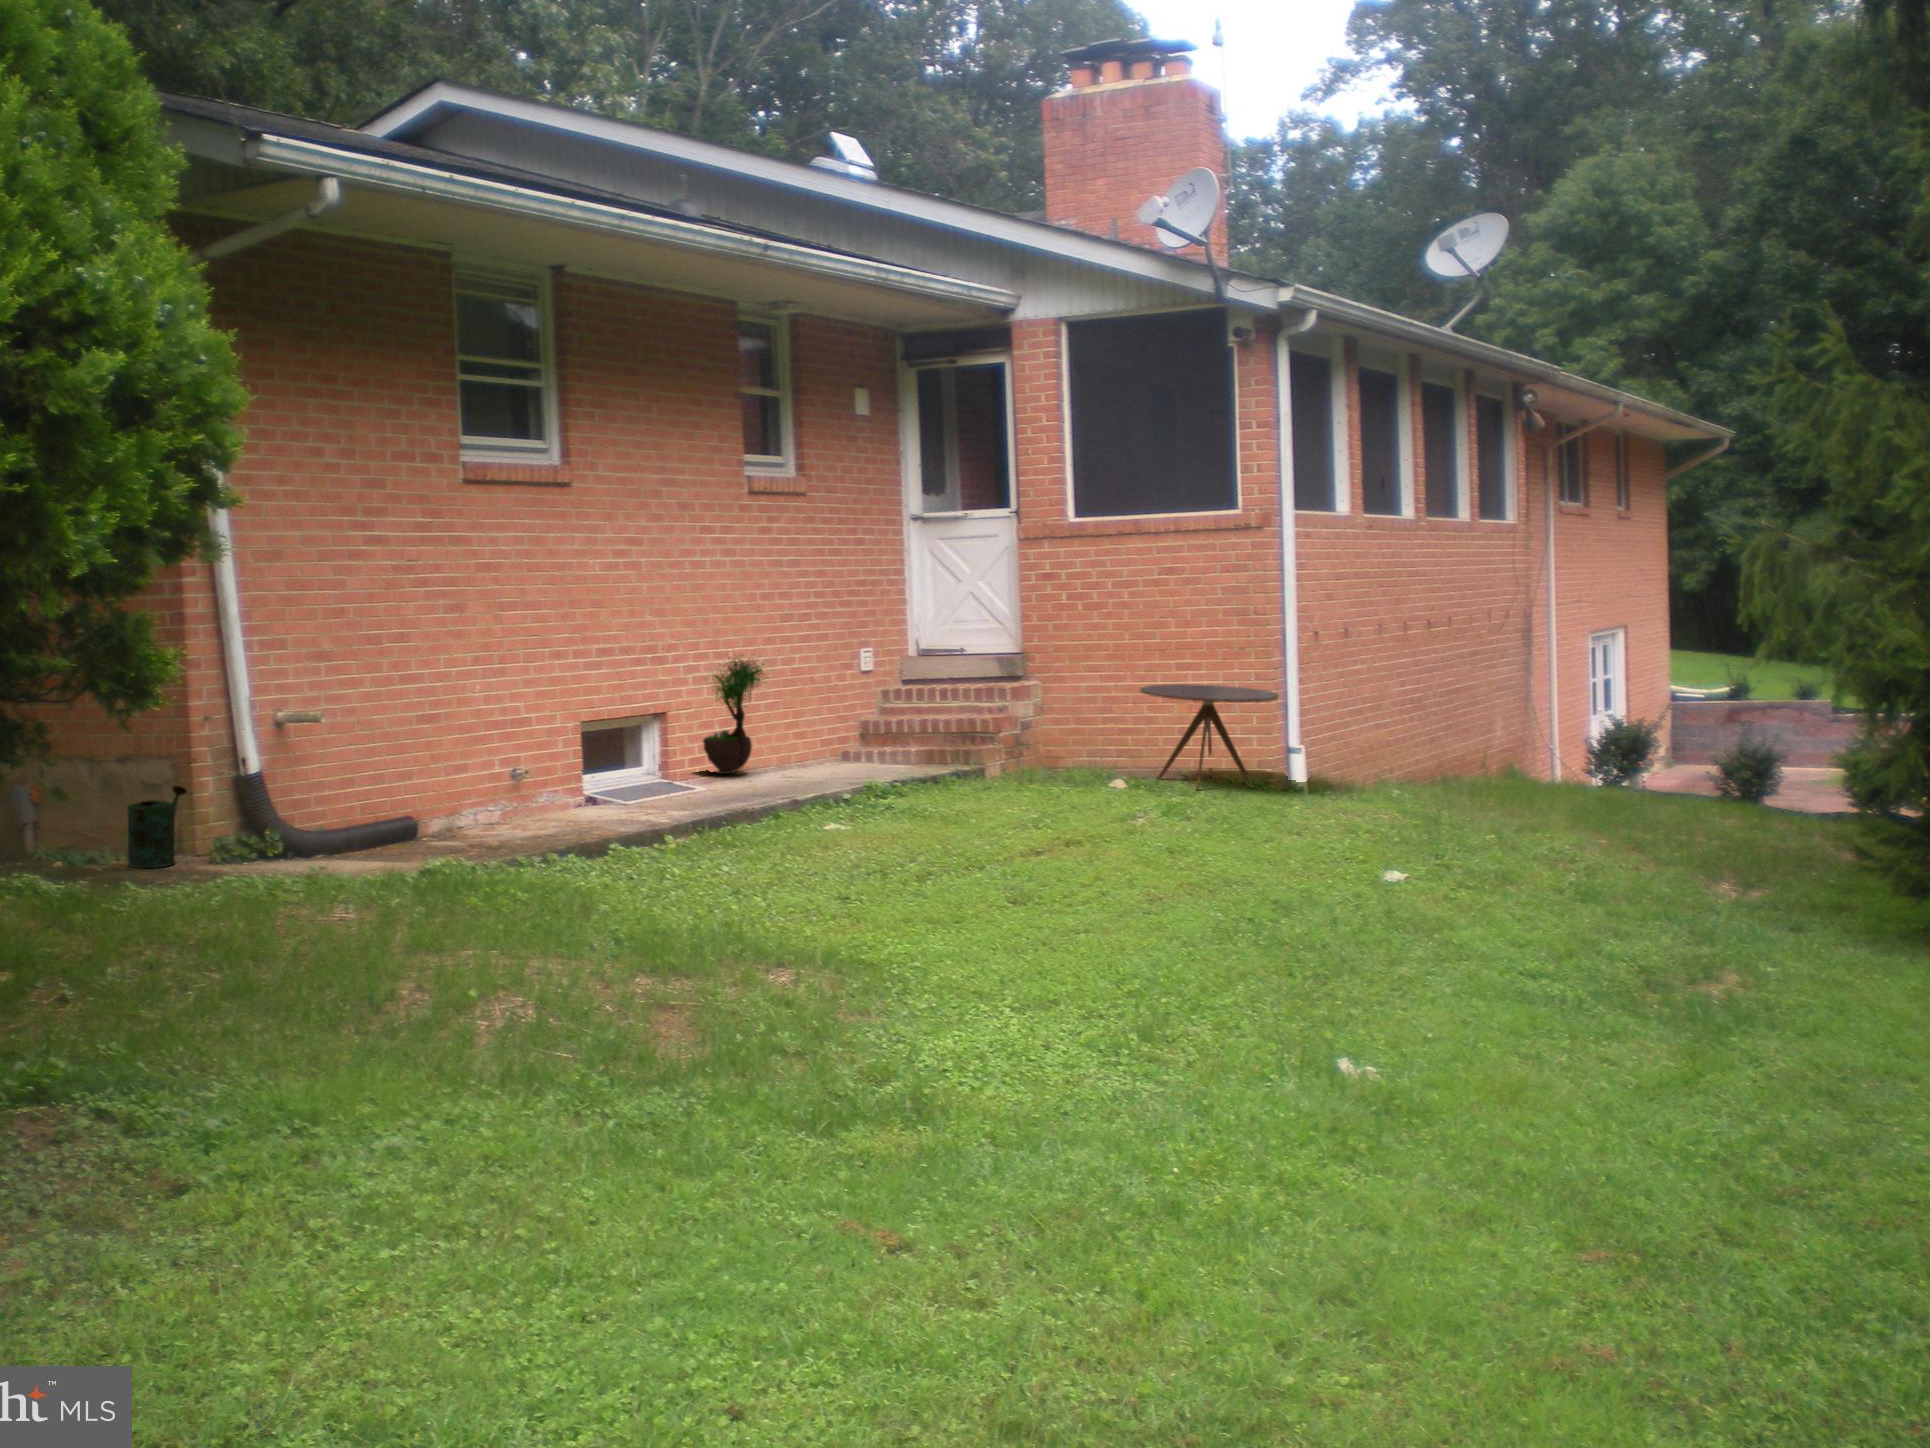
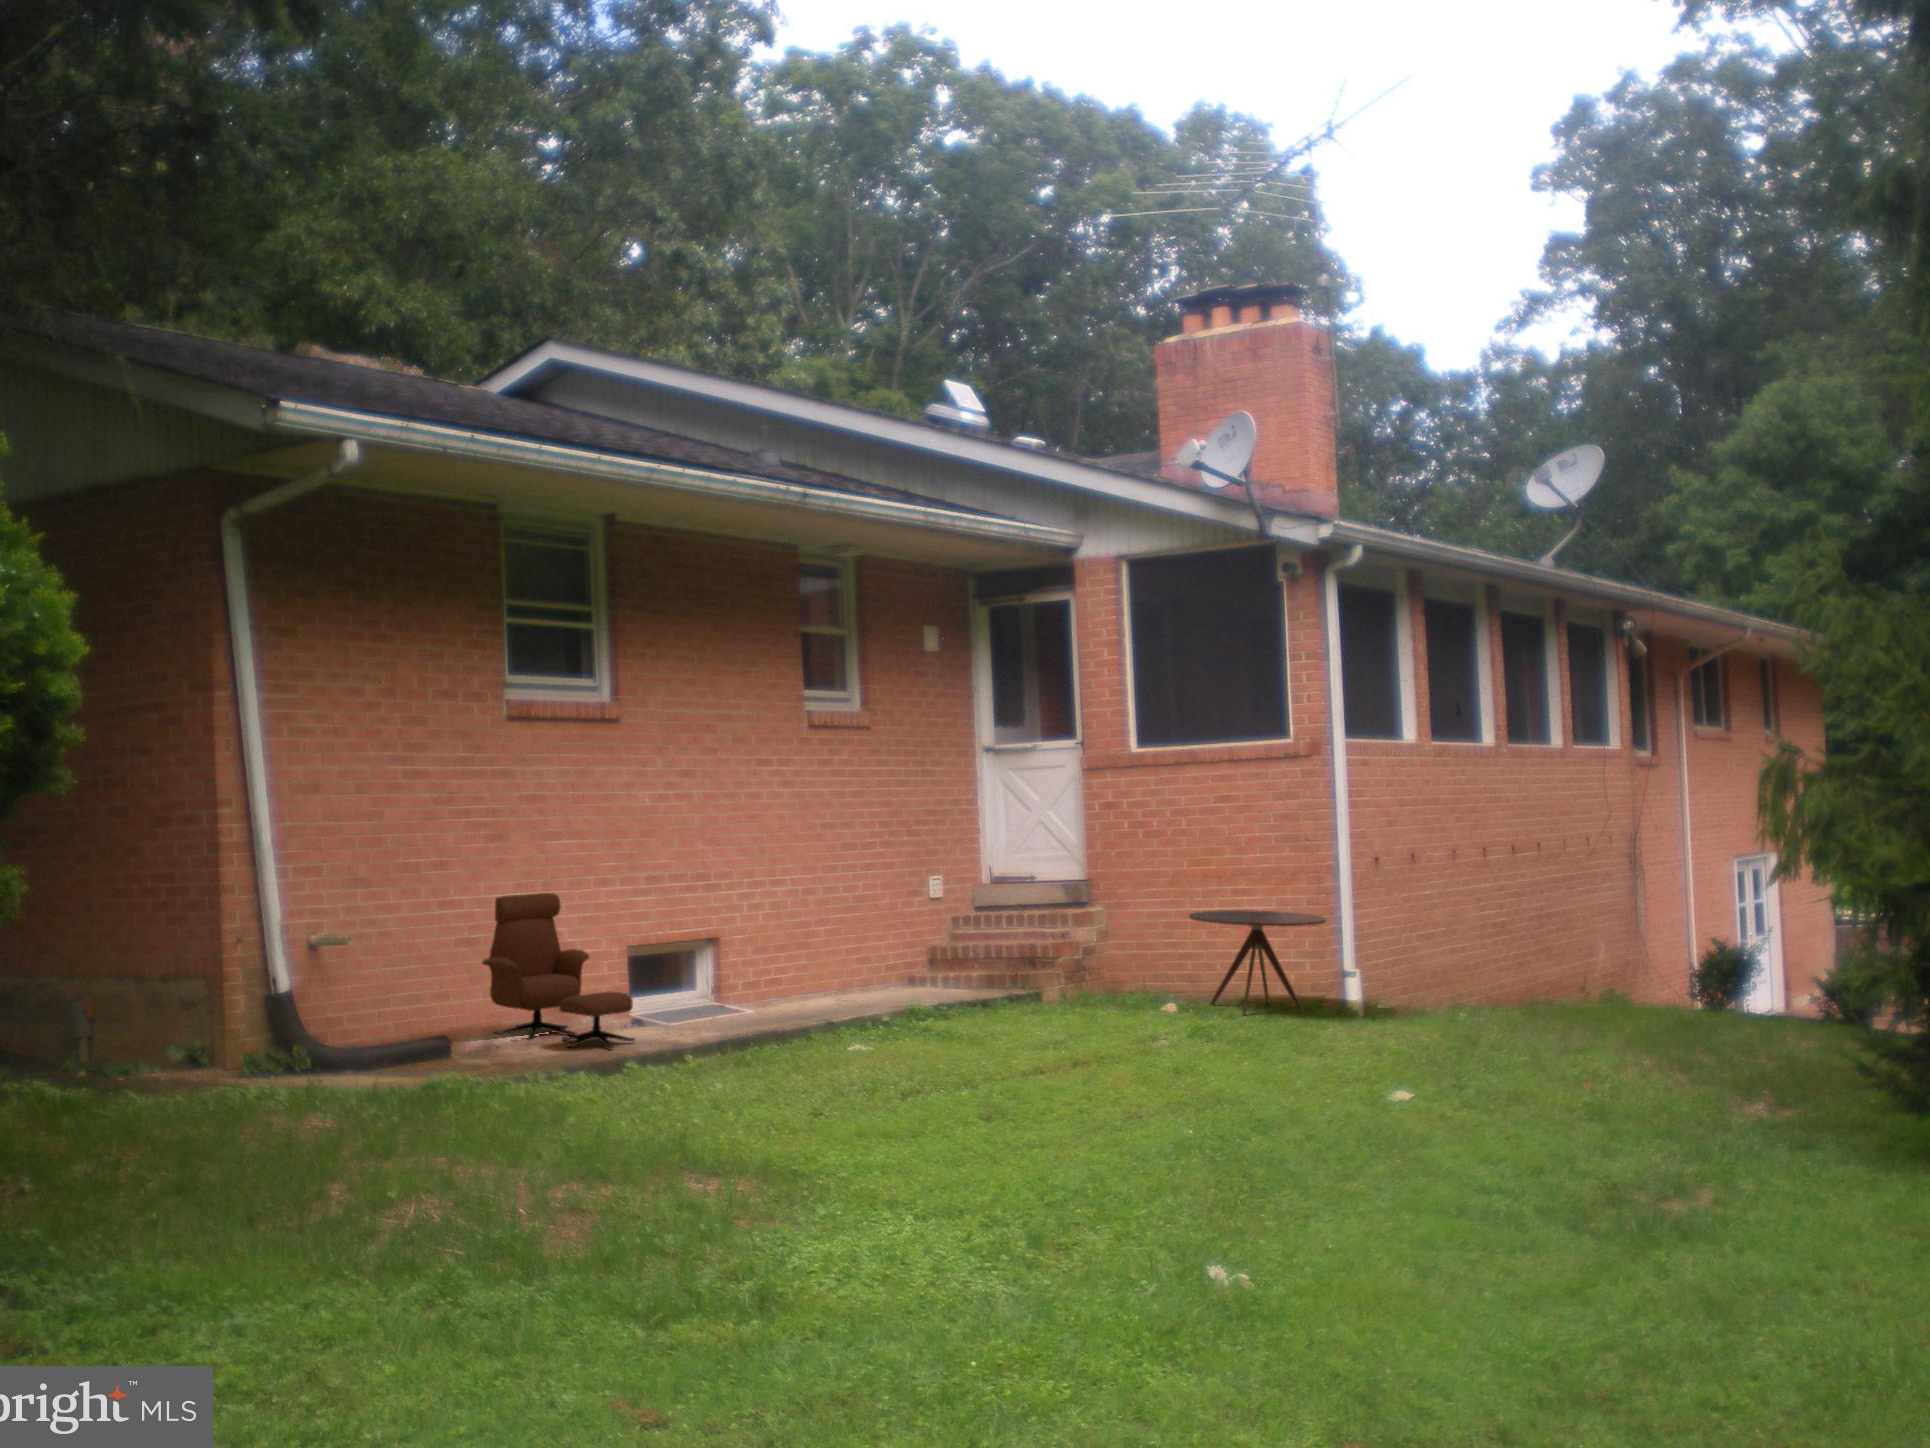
potted tree: present [703,654,764,774] -> none [746,874,820,998]
lounge chair: none [448,669,615,833] -> present [482,893,635,1048]
watering can: present [128,786,187,868] -> none [159,998,222,1073]

